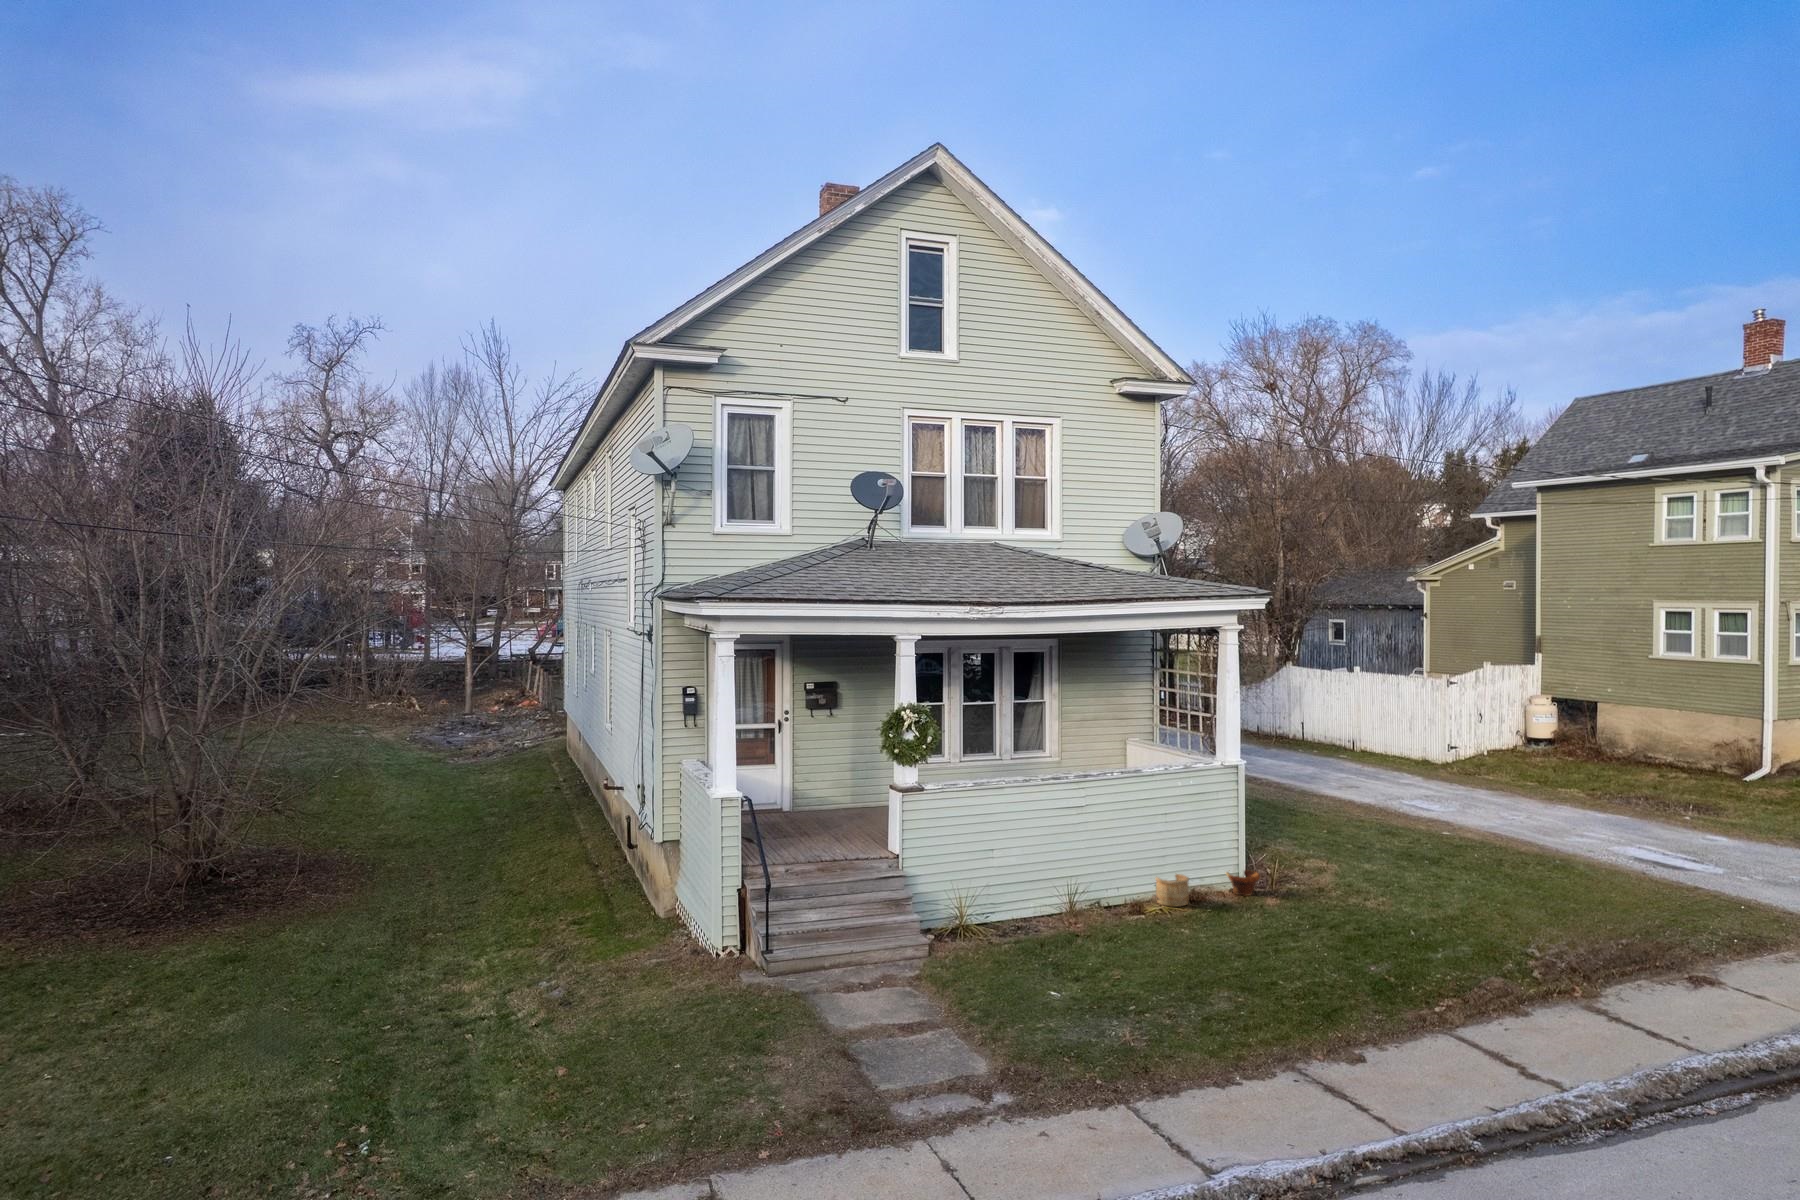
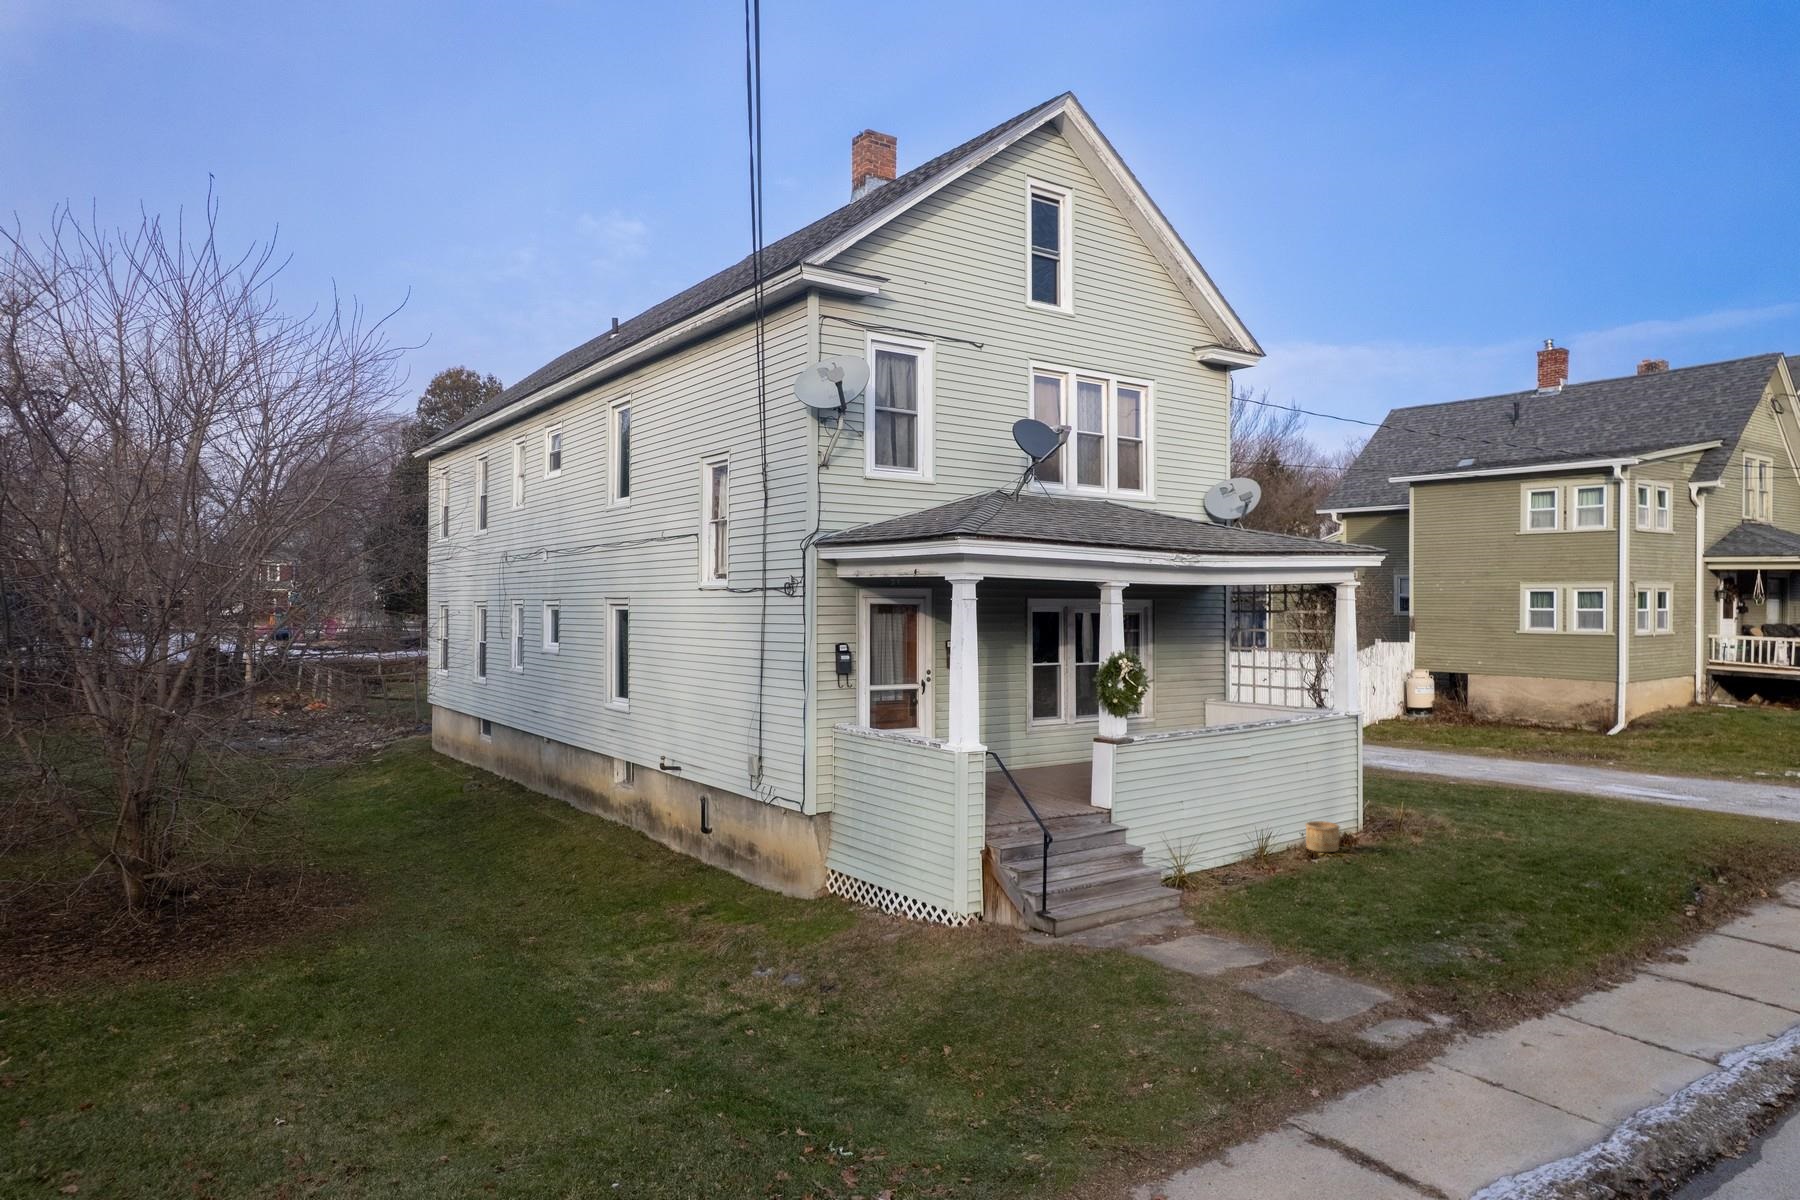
planter: present [1226,870,1260,895] -> none [1353,816,1387,840]

